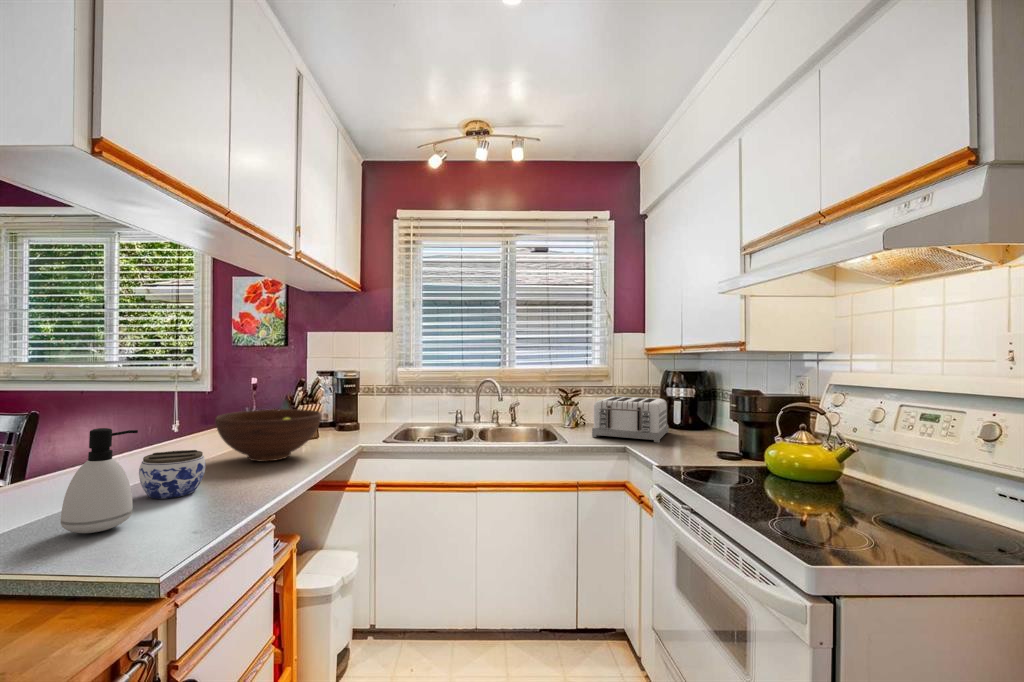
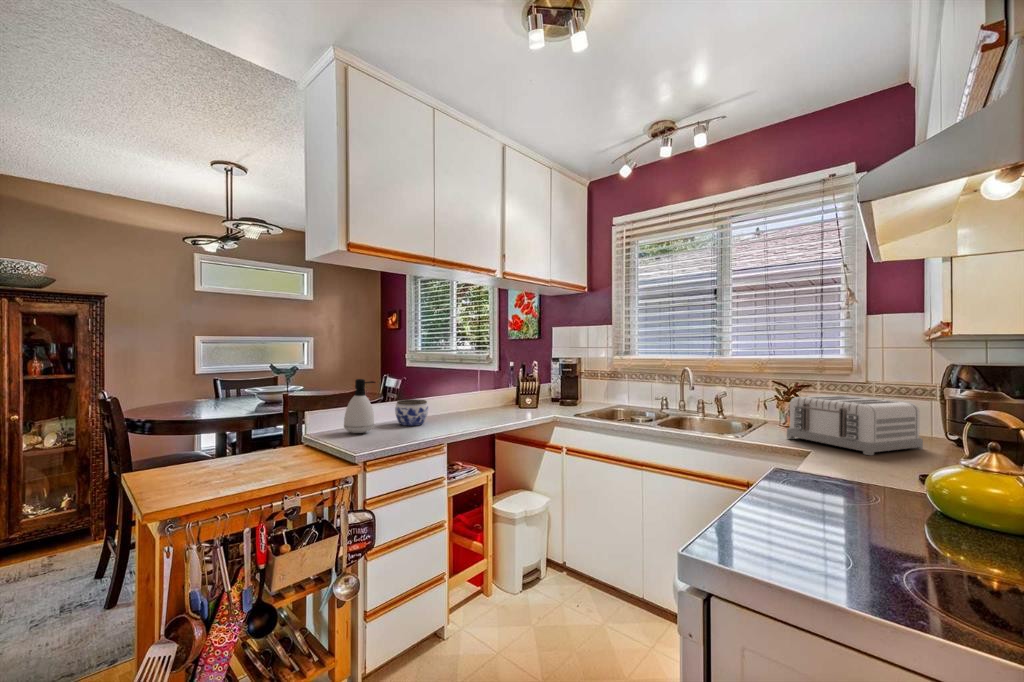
fruit bowl: present [215,409,321,462] -> none [455,382,521,417]

